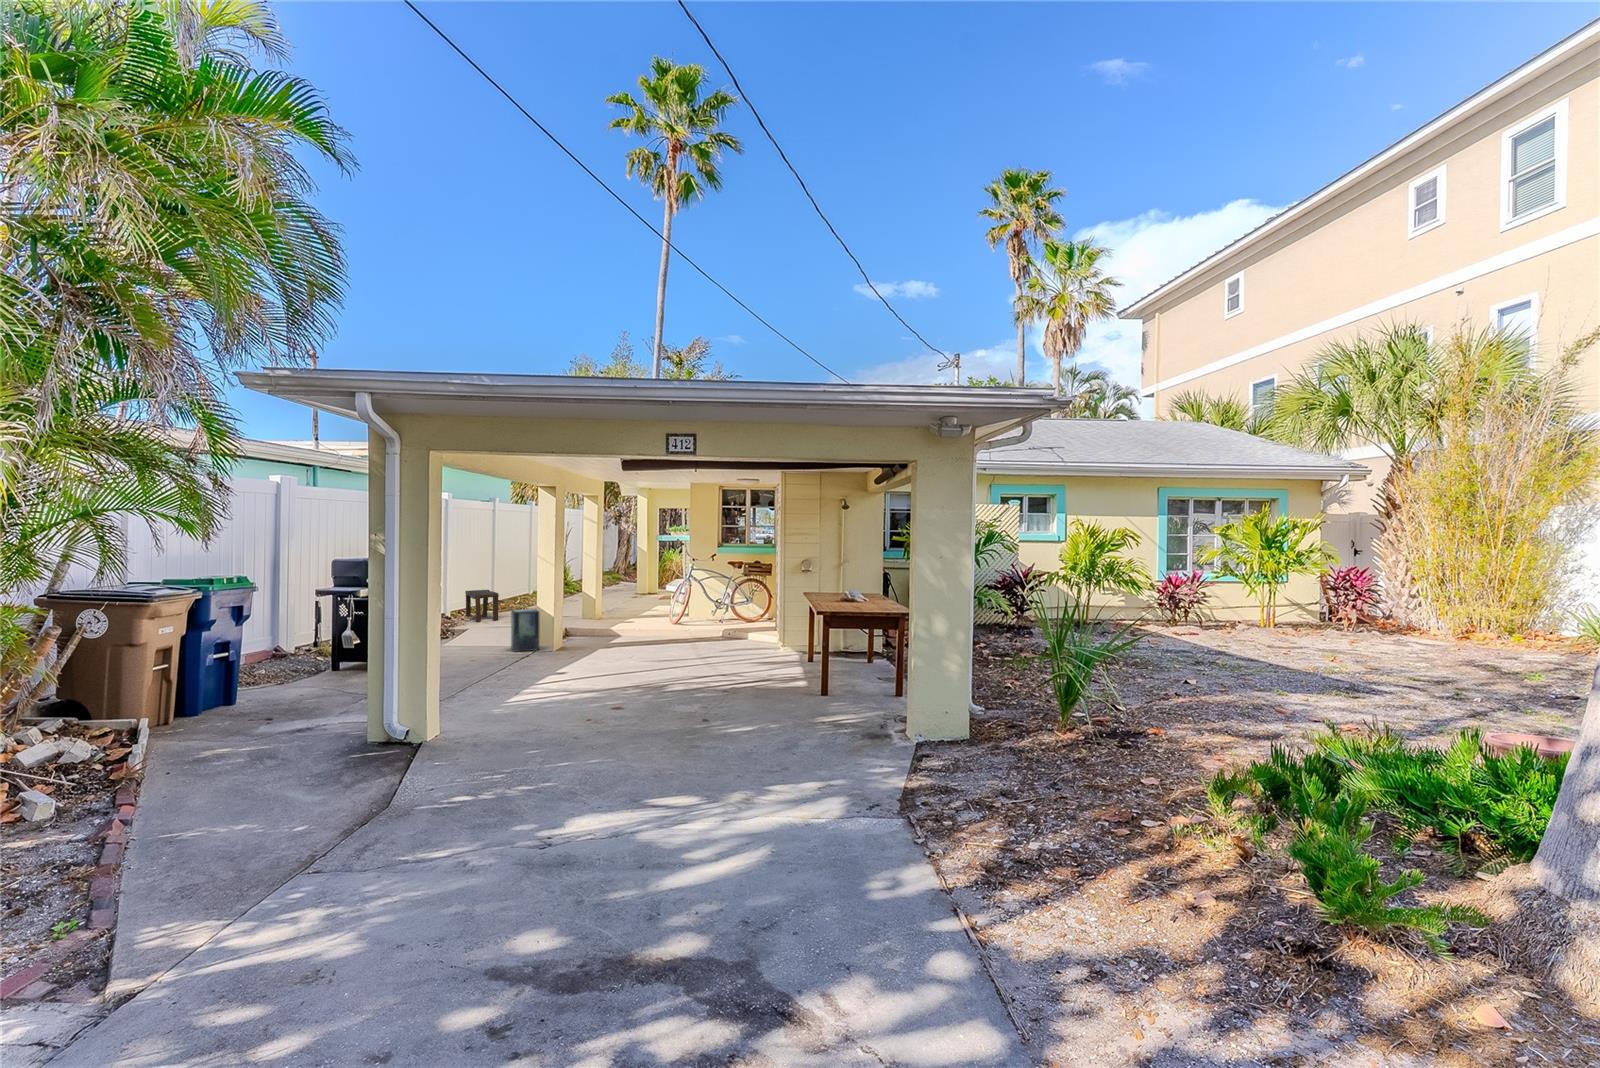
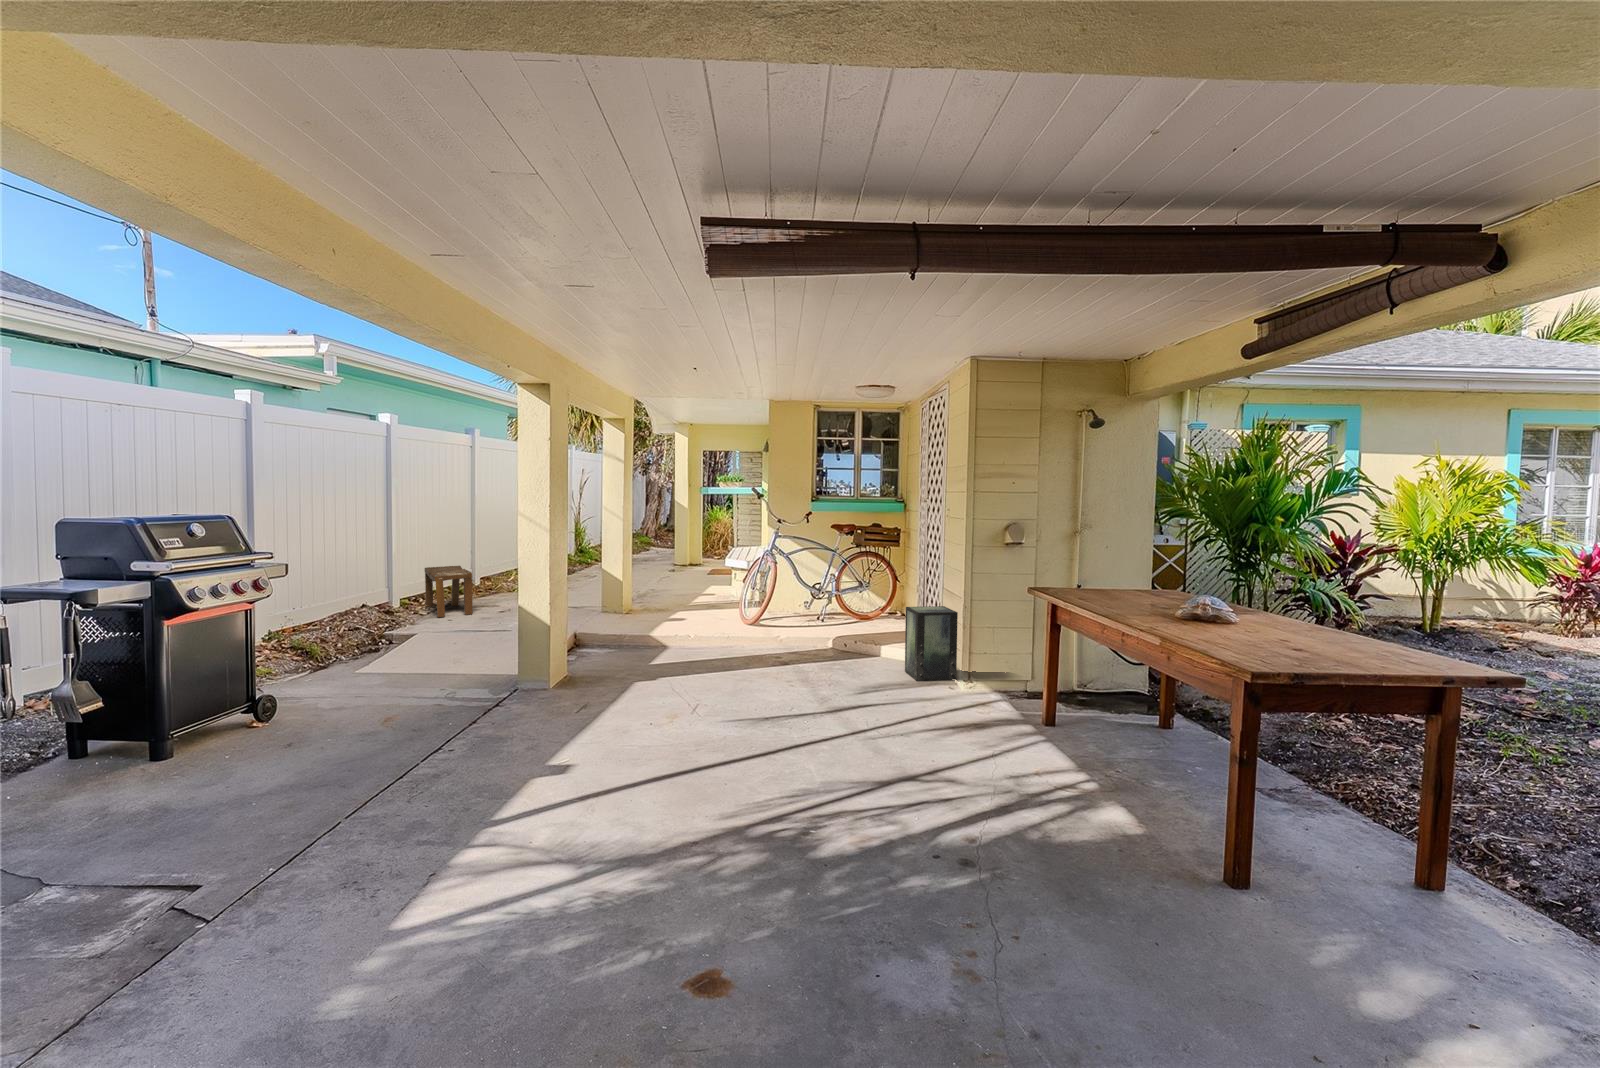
storage box: present [511,609,540,652] -> present [905,606,958,681]

